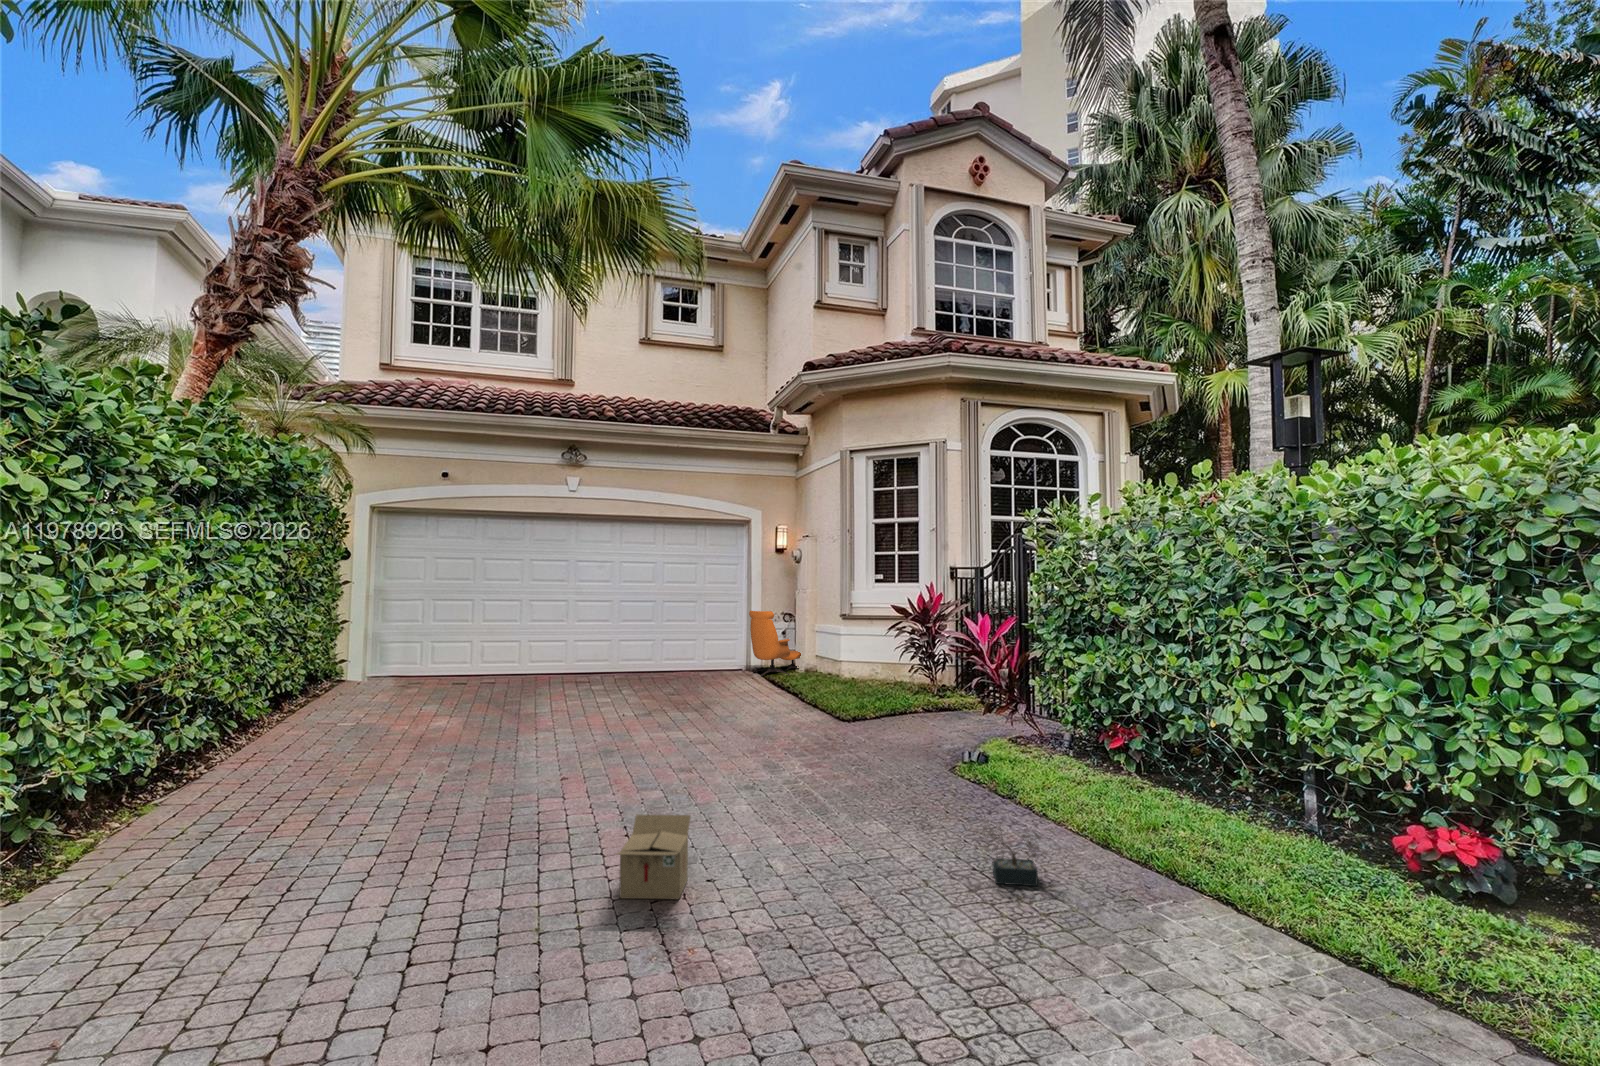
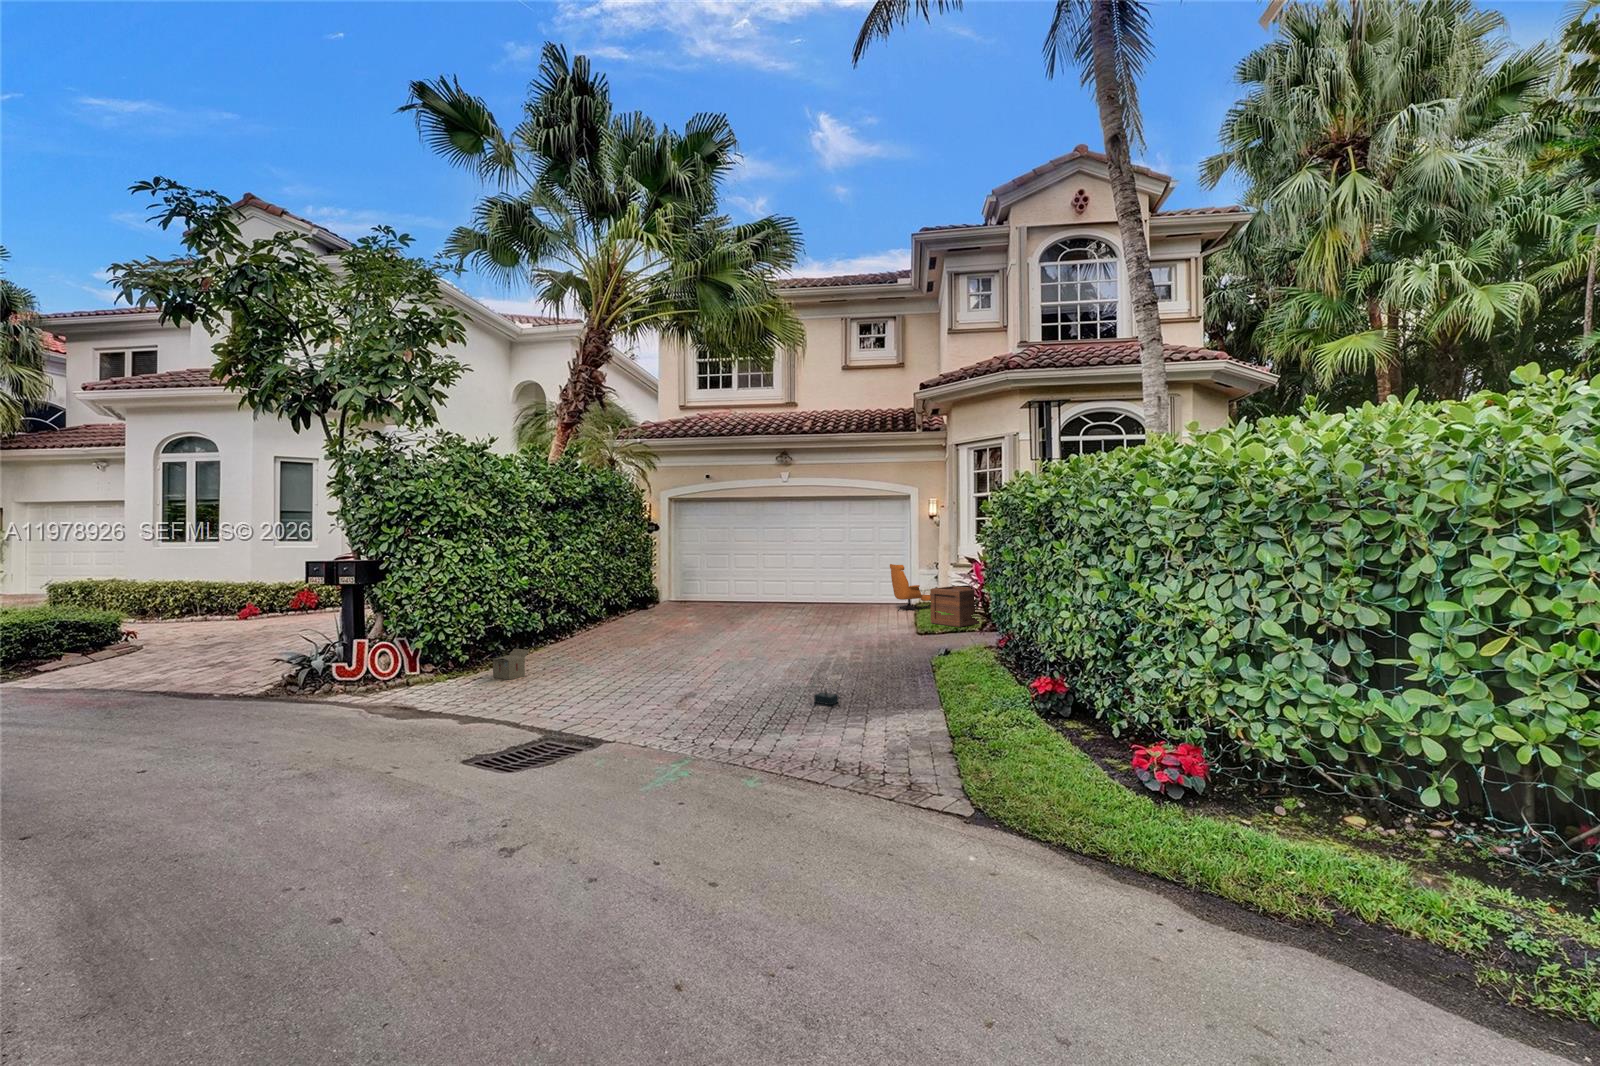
wooden crate: none [841,639,901,696] -> present [930,586,980,627]
cardboard box: present [617,815,690,900] -> present [493,649,530,680]

